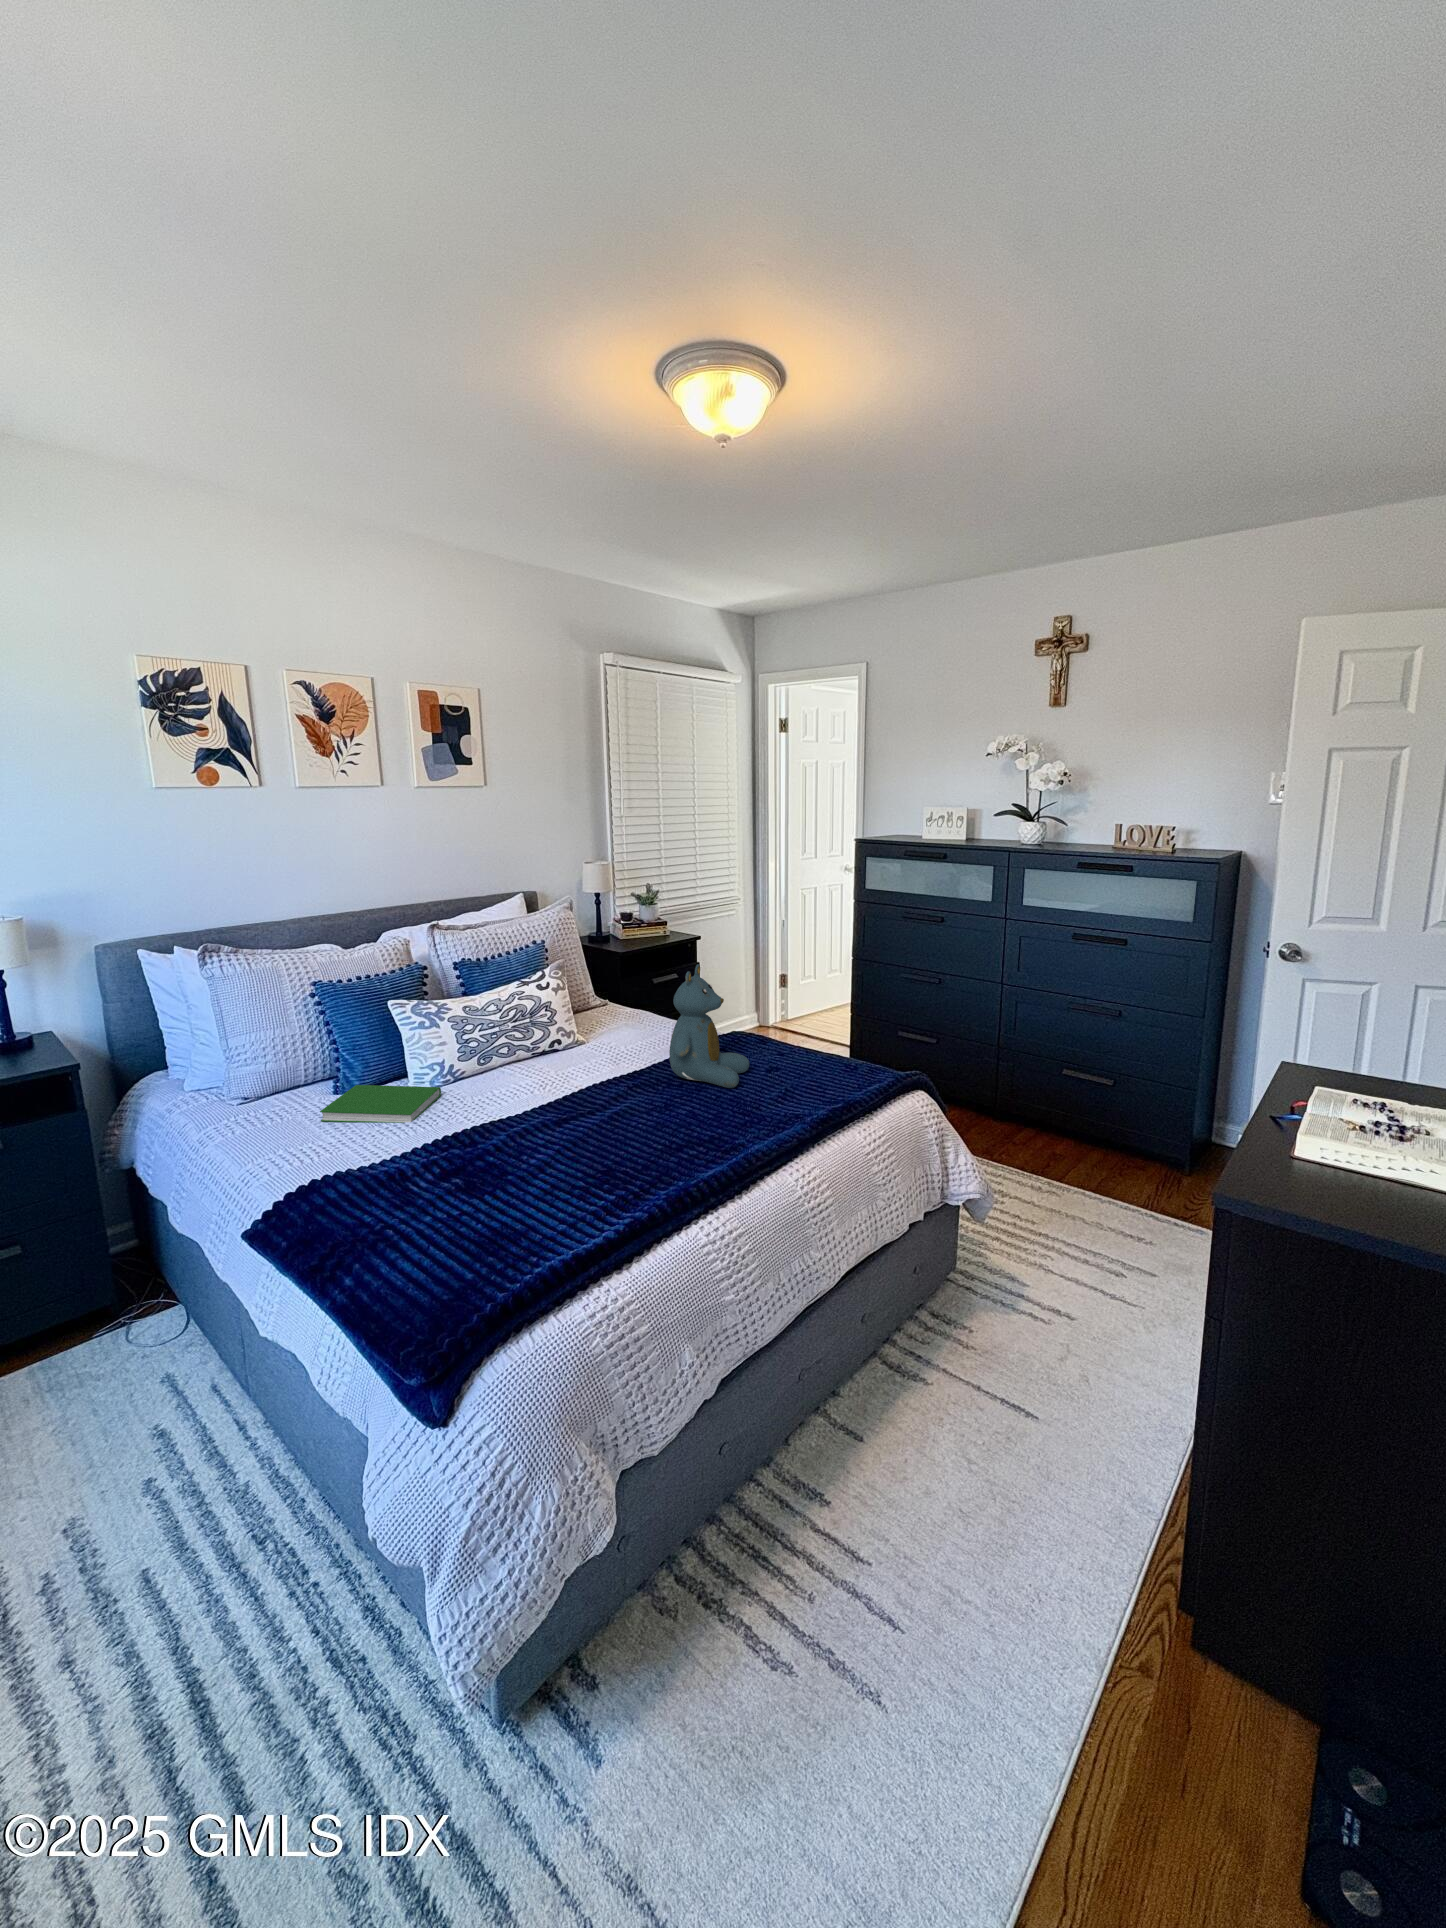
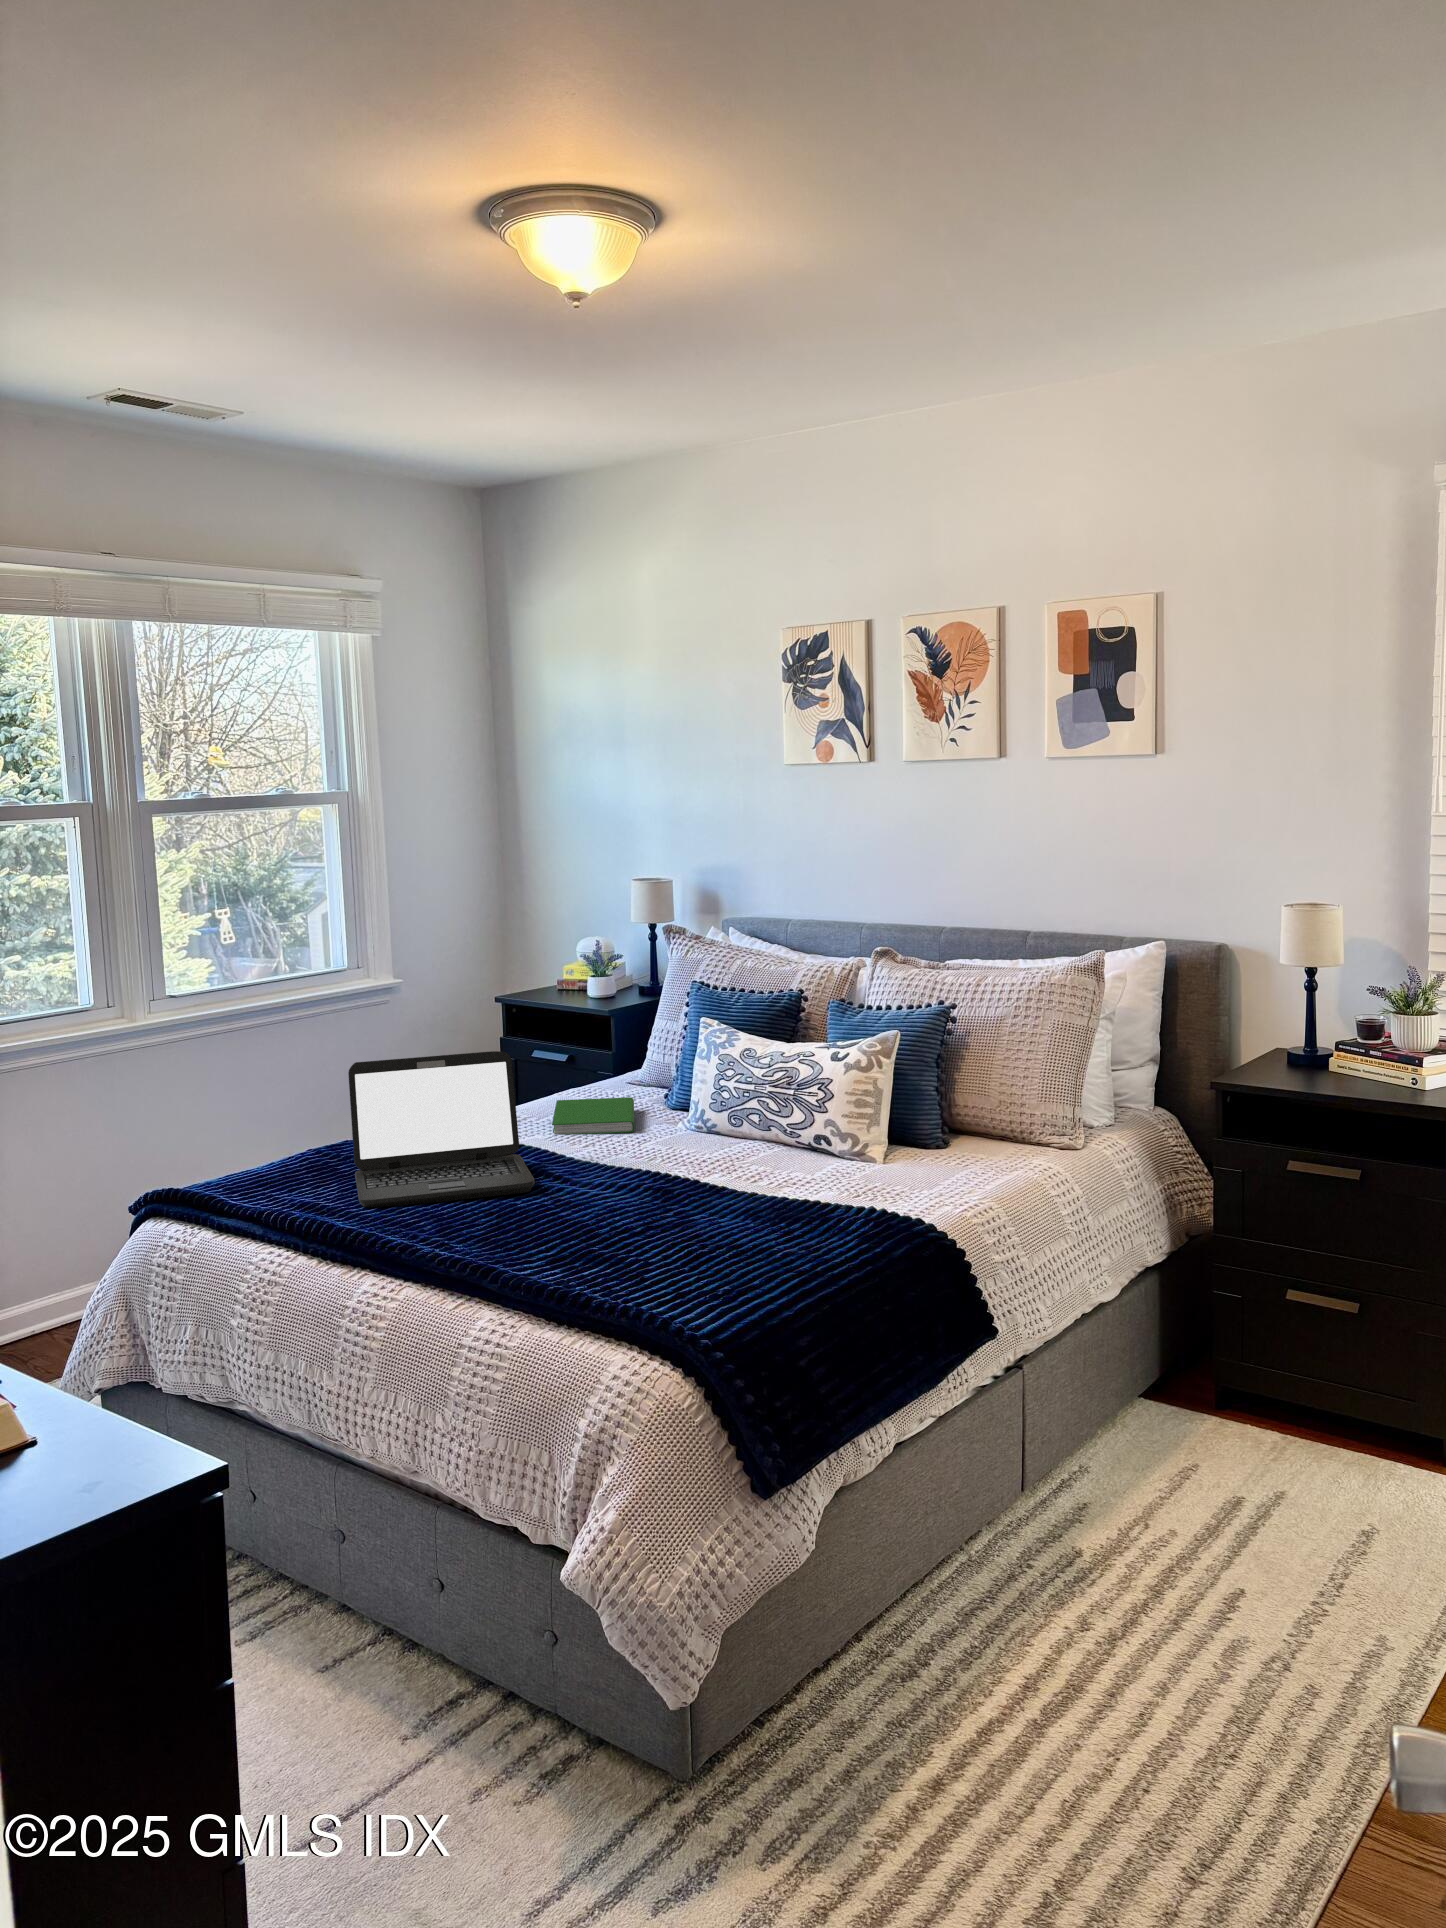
teddy bear: present [669,964,749,1088] -> none [653,1040,803,1242]
laptop: none [463,1045,608,1193] -> present [348,1051,535,1208]

